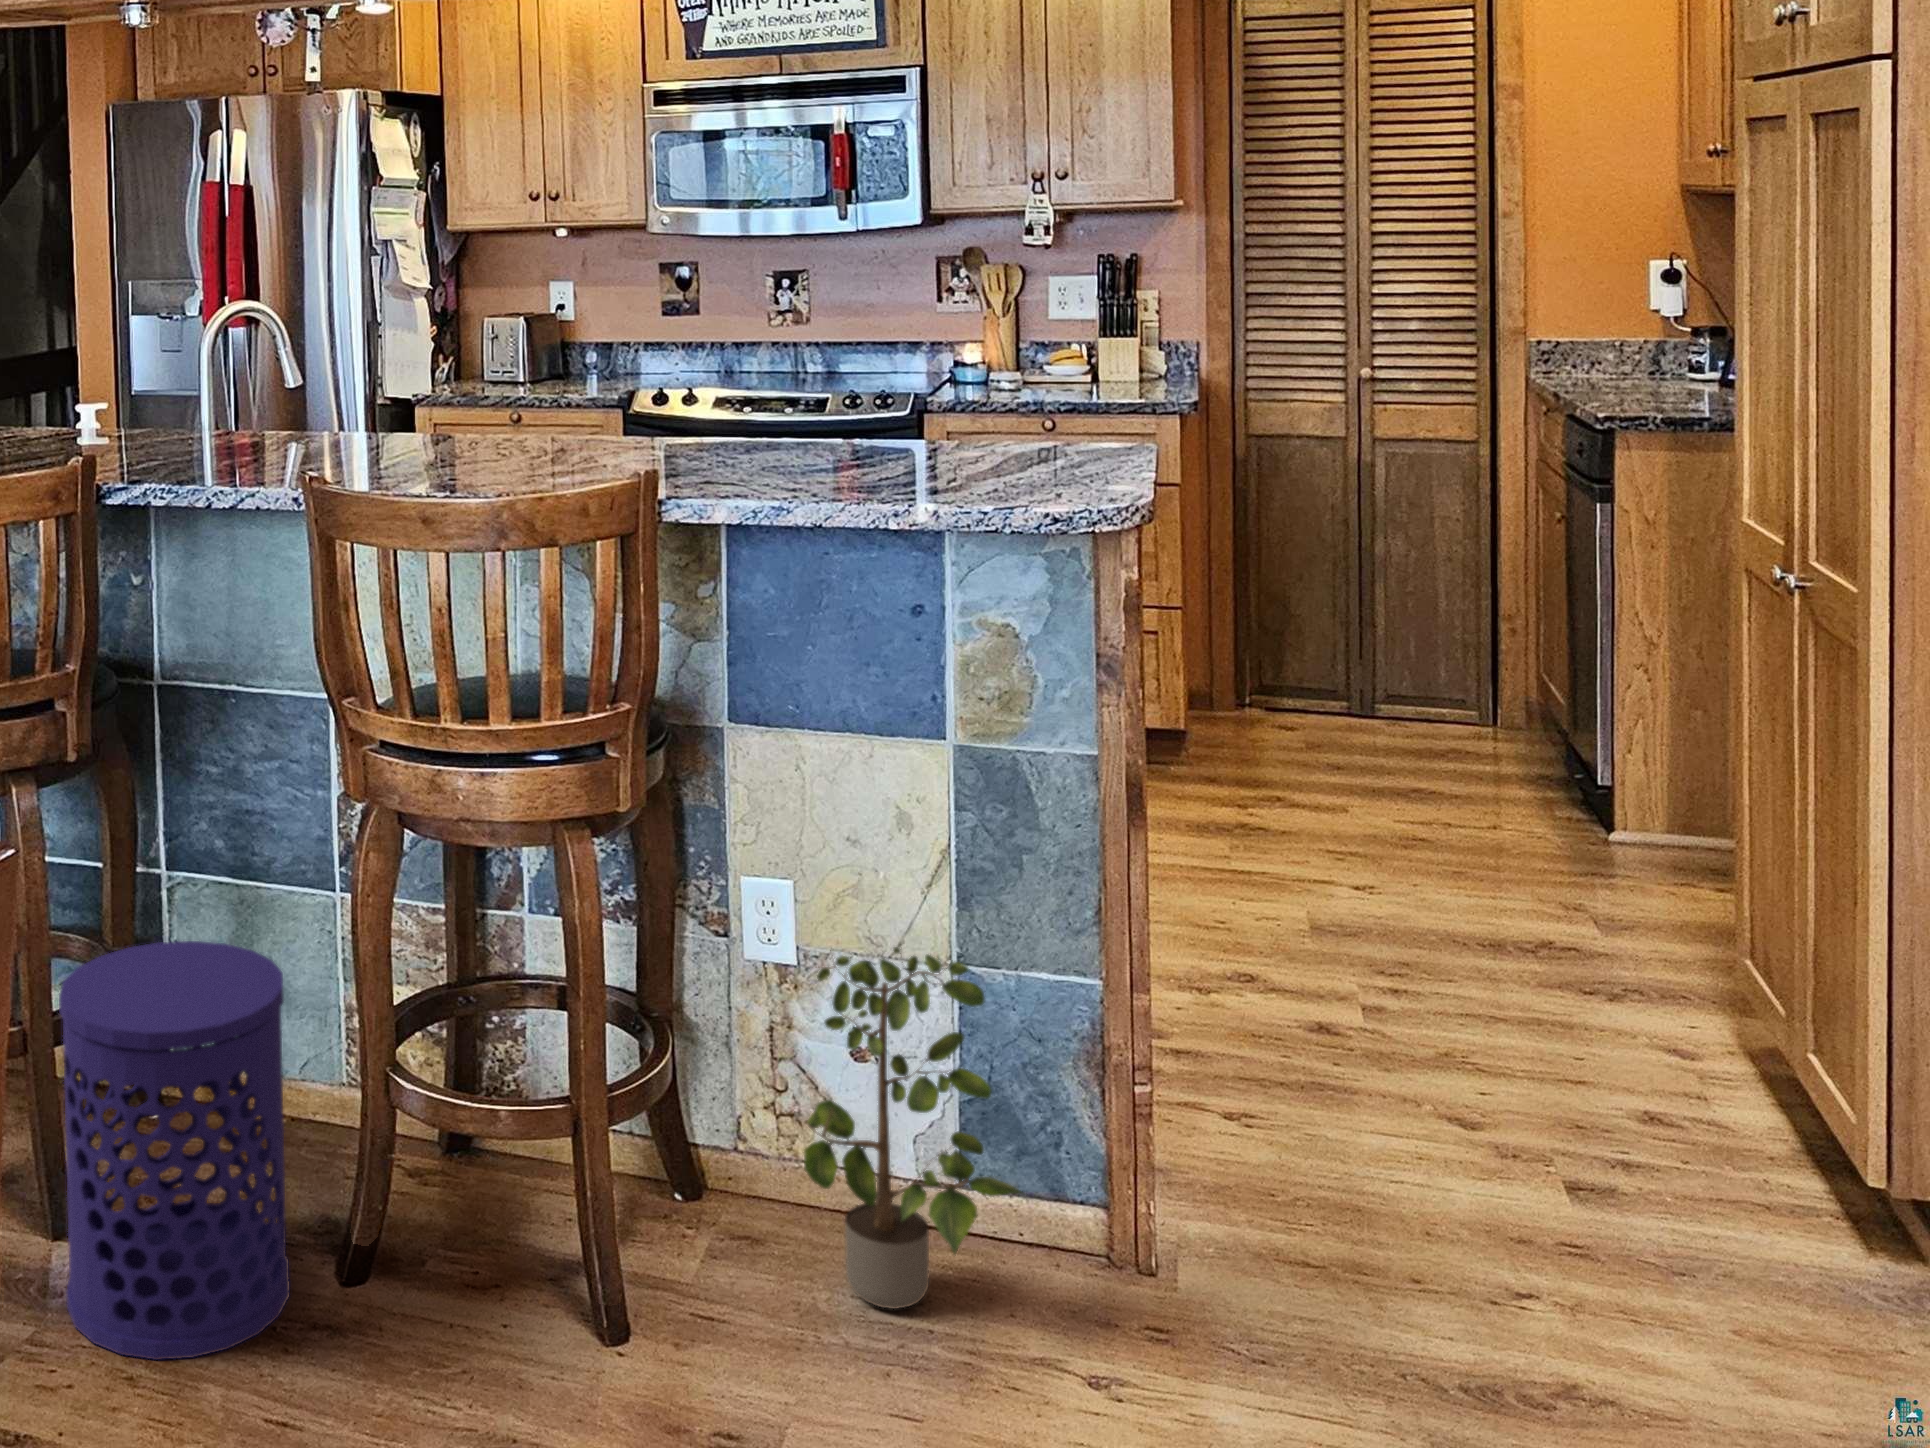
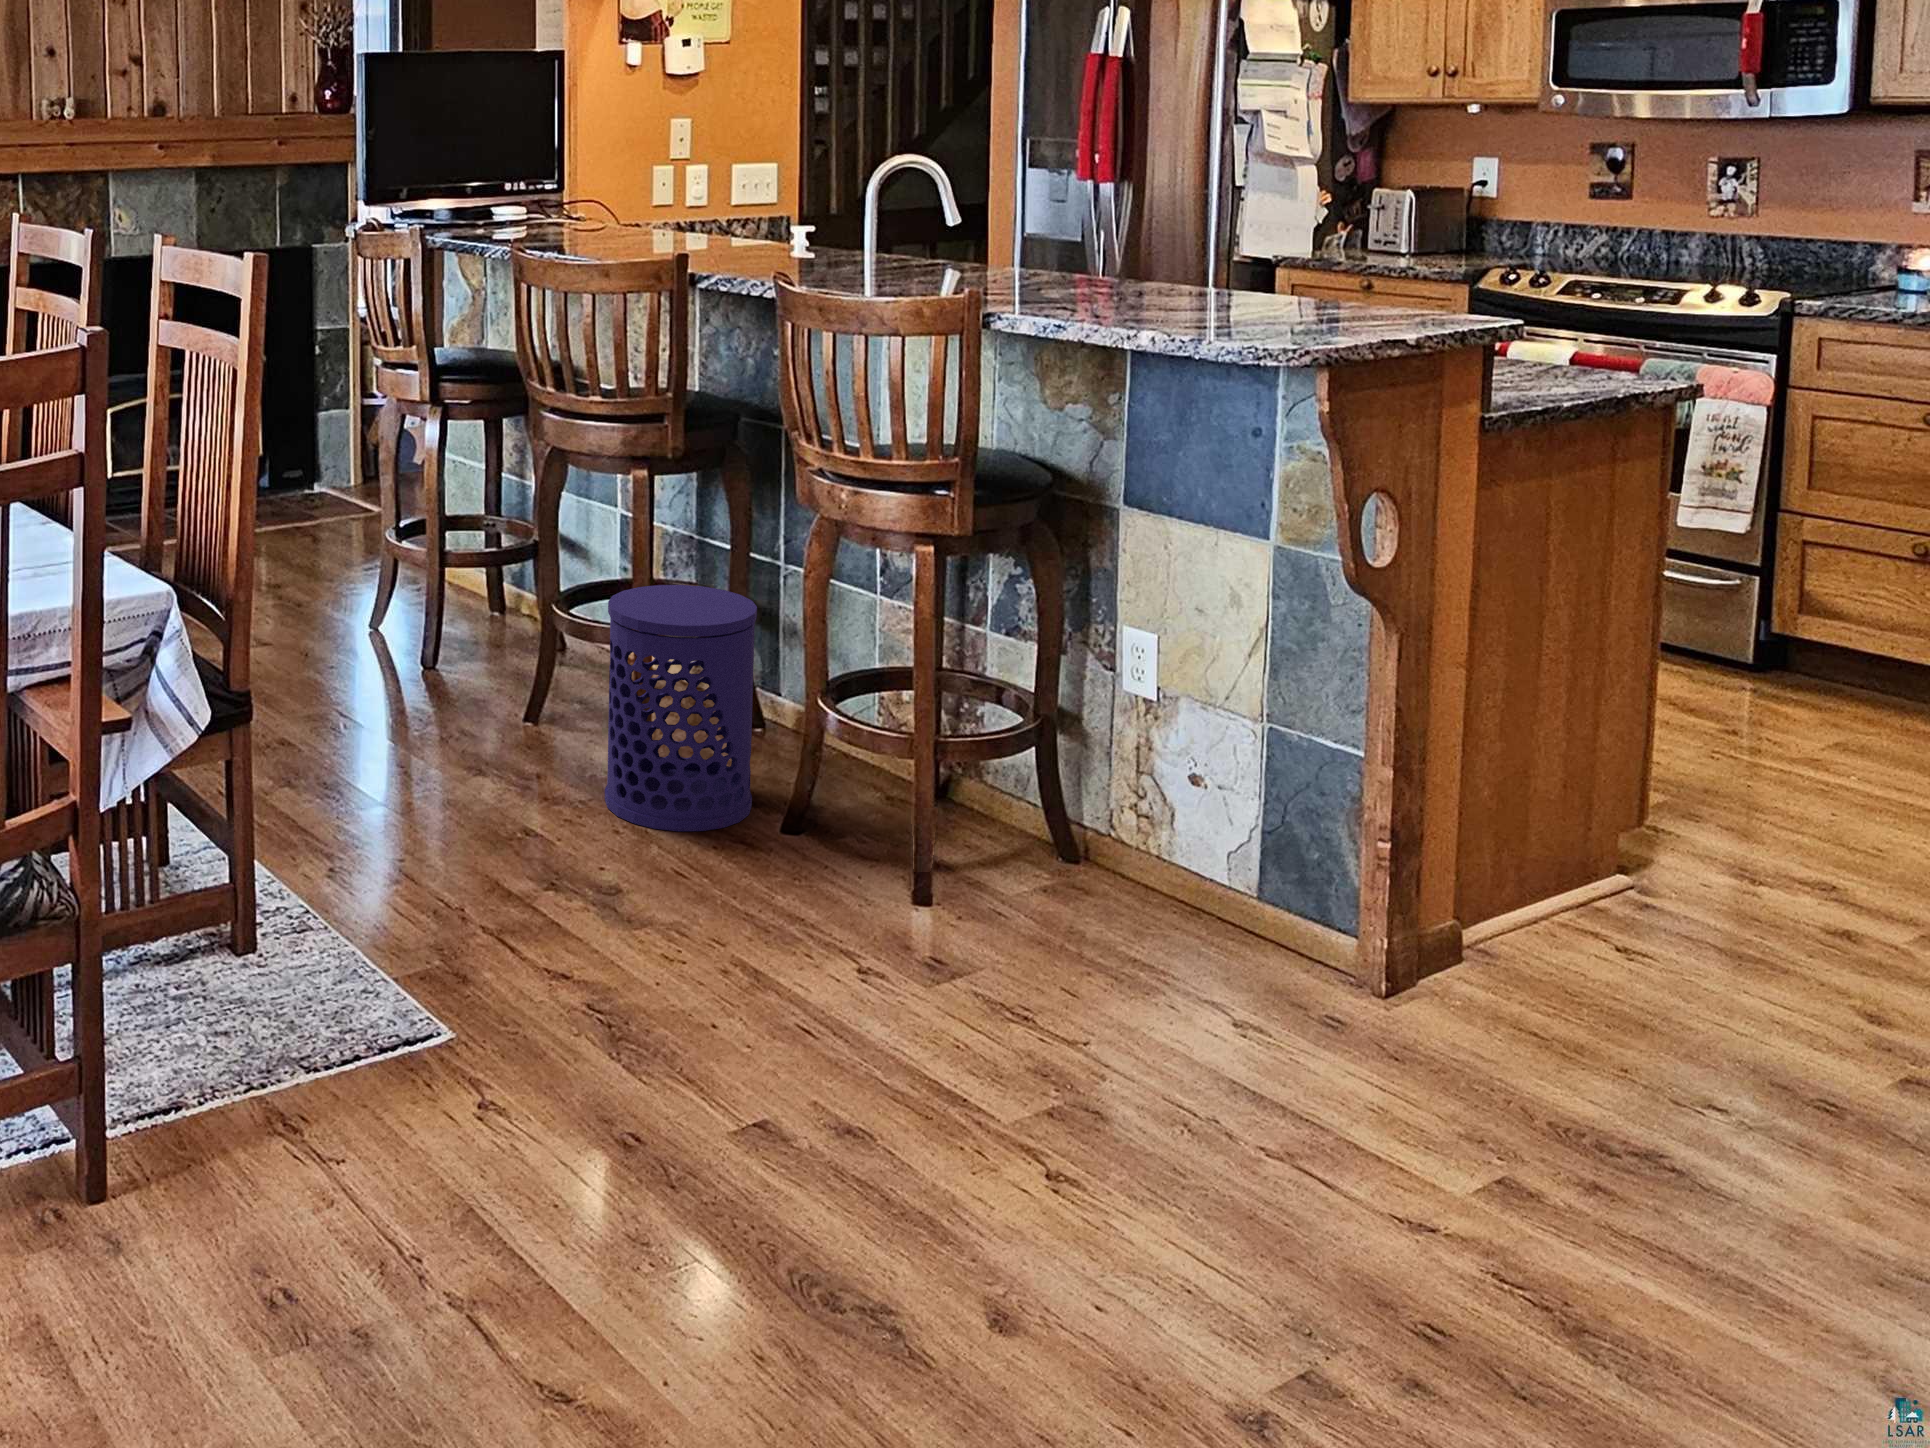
potted plant: present [804,947,1022,1309] -> none [1067,669,1226,940]

